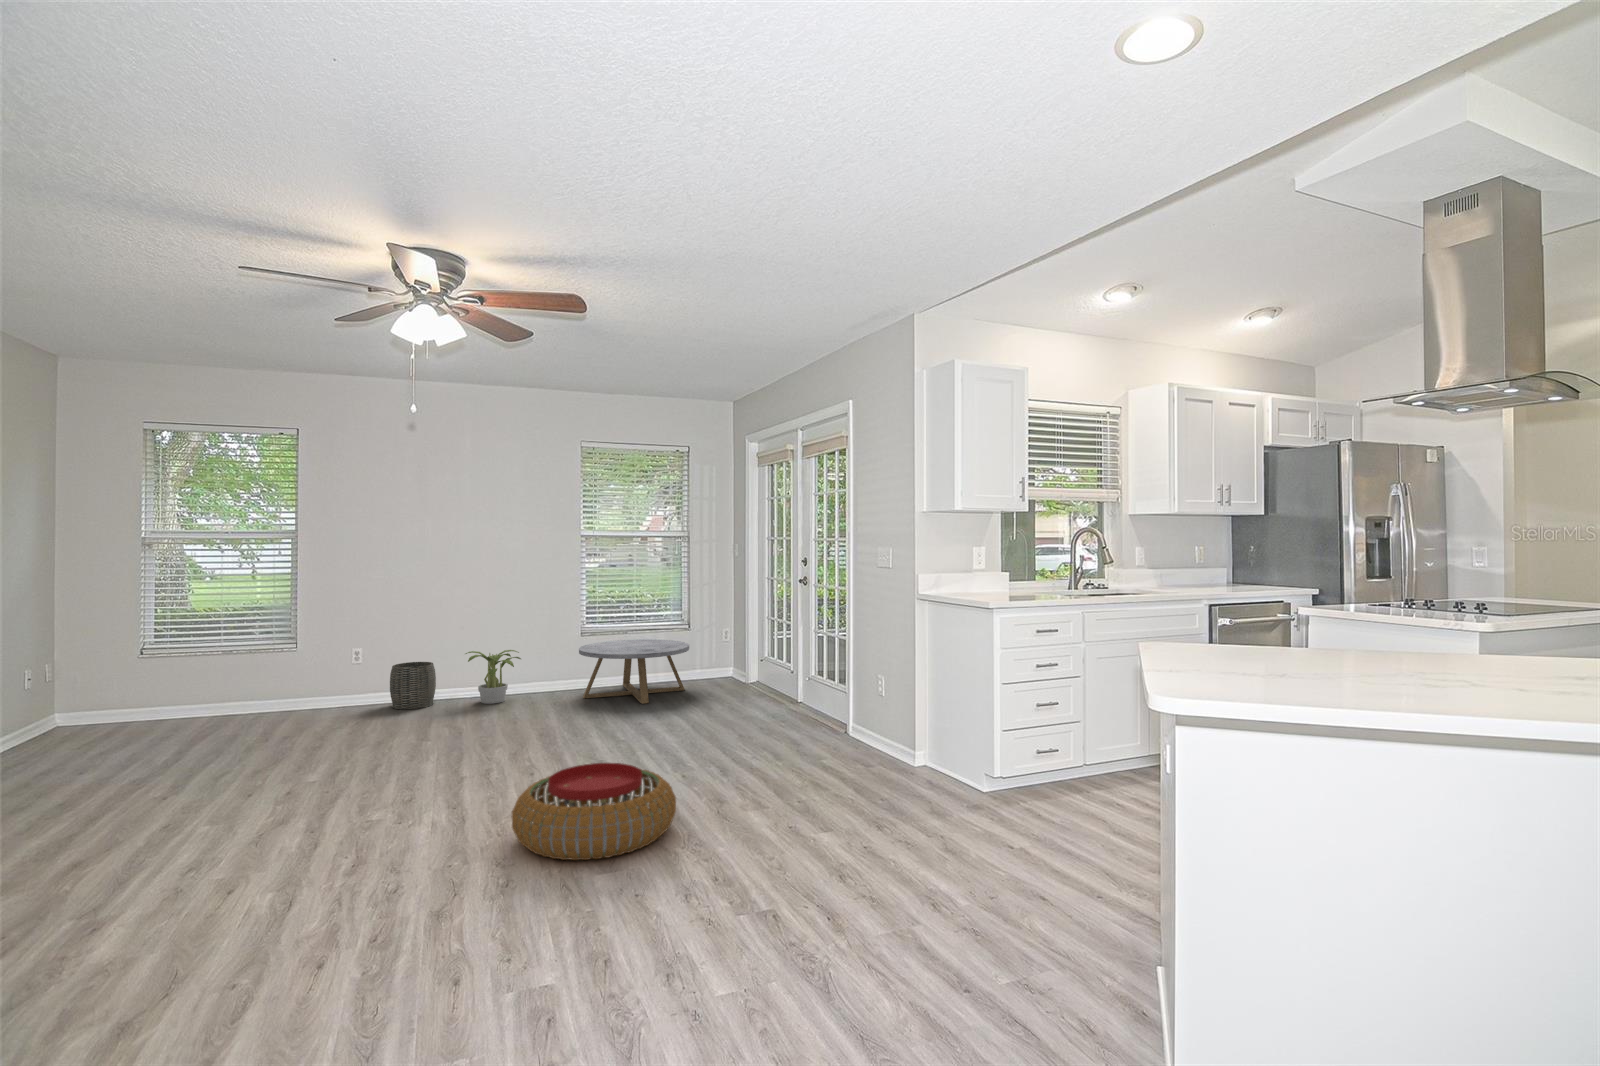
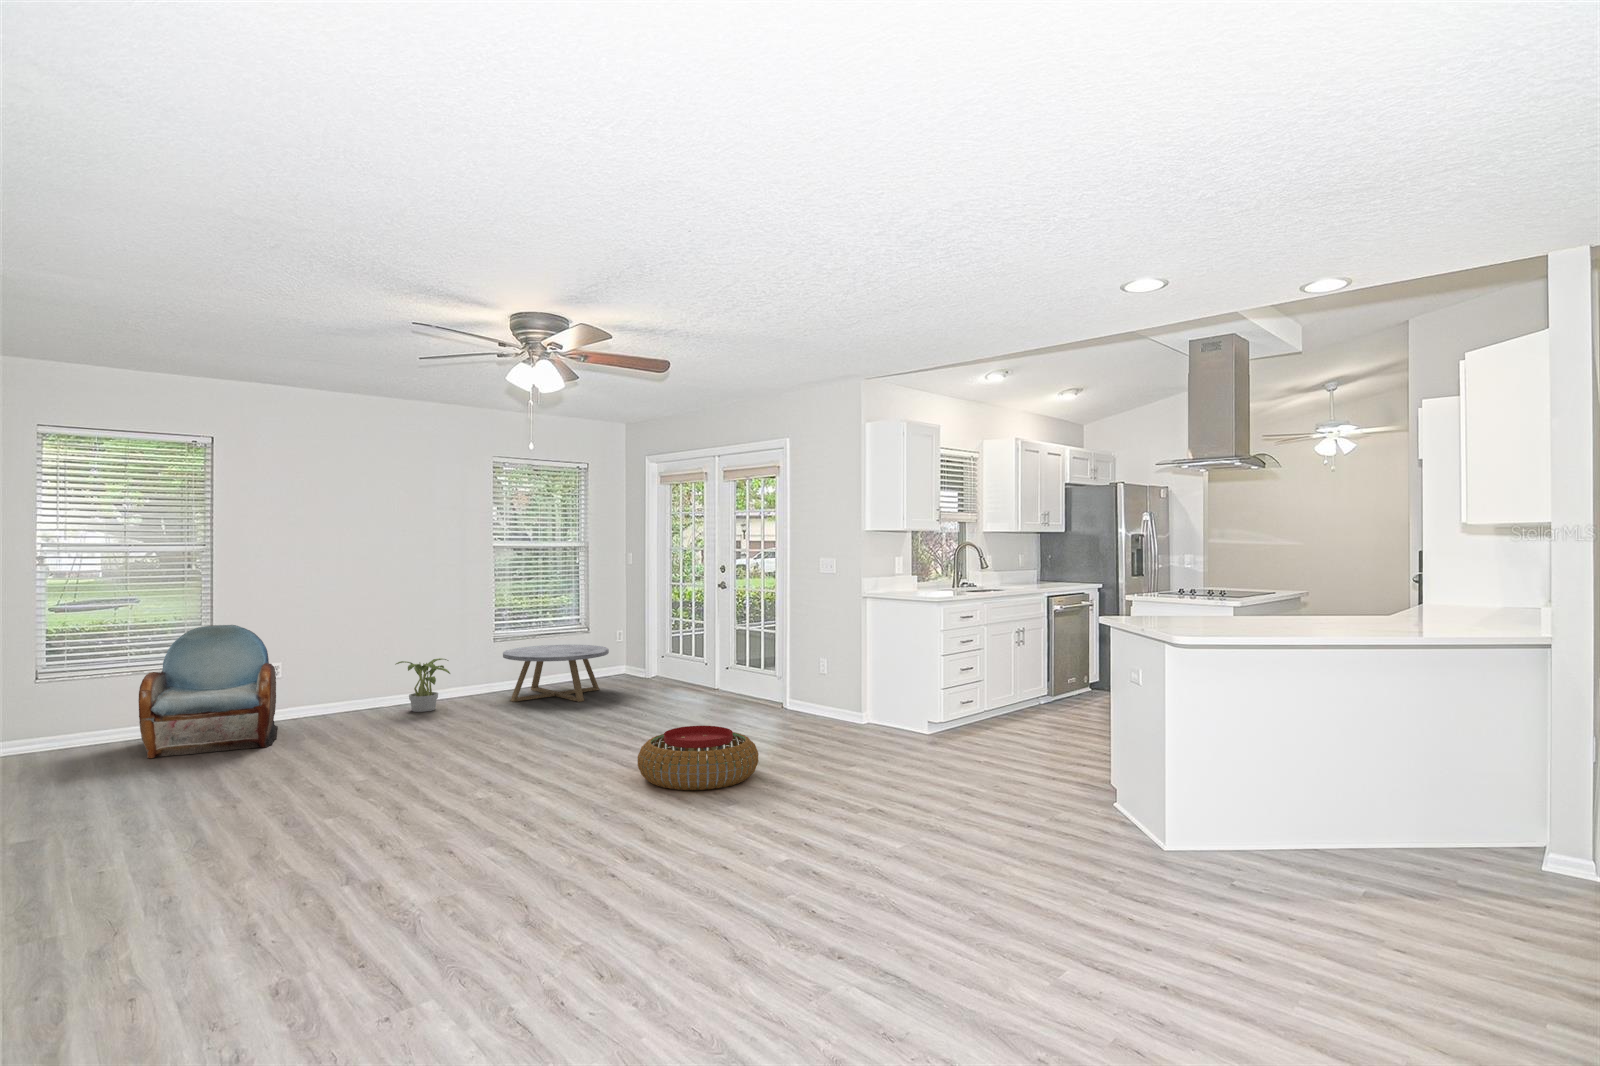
armchair: none [180,610,345,737] -> present [138,625,278,758]
woven basket: present [390,662,436,710] -> none [320,674,367,722]

